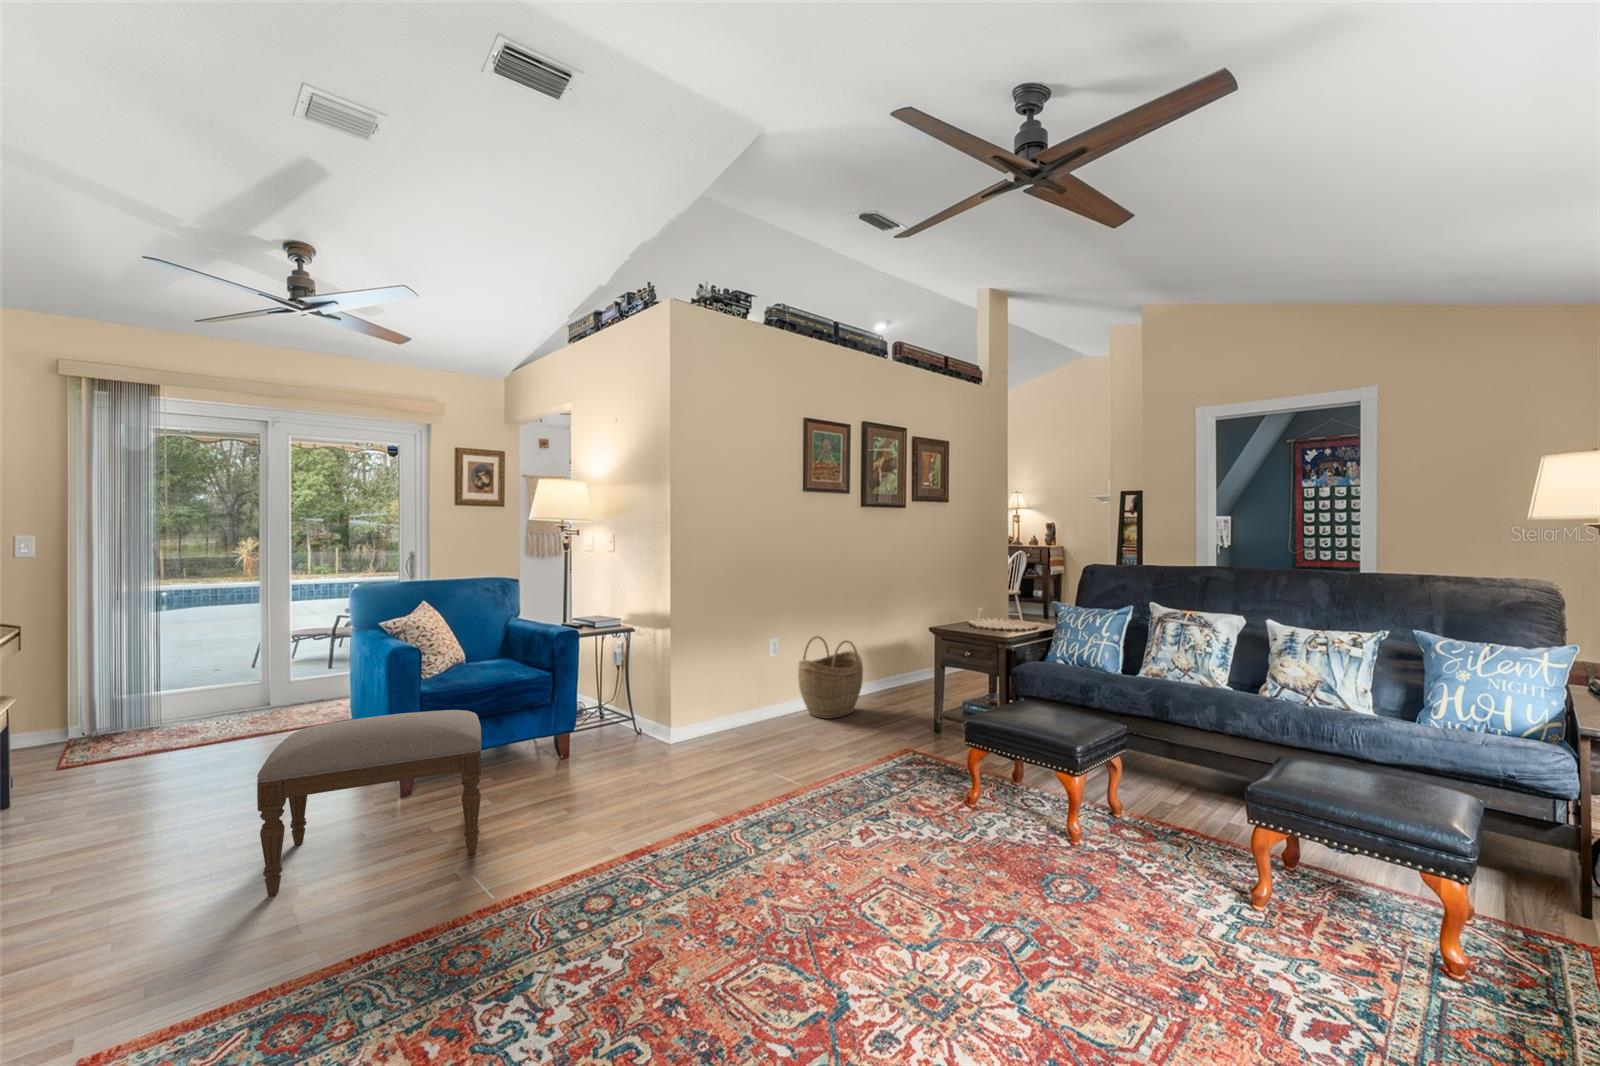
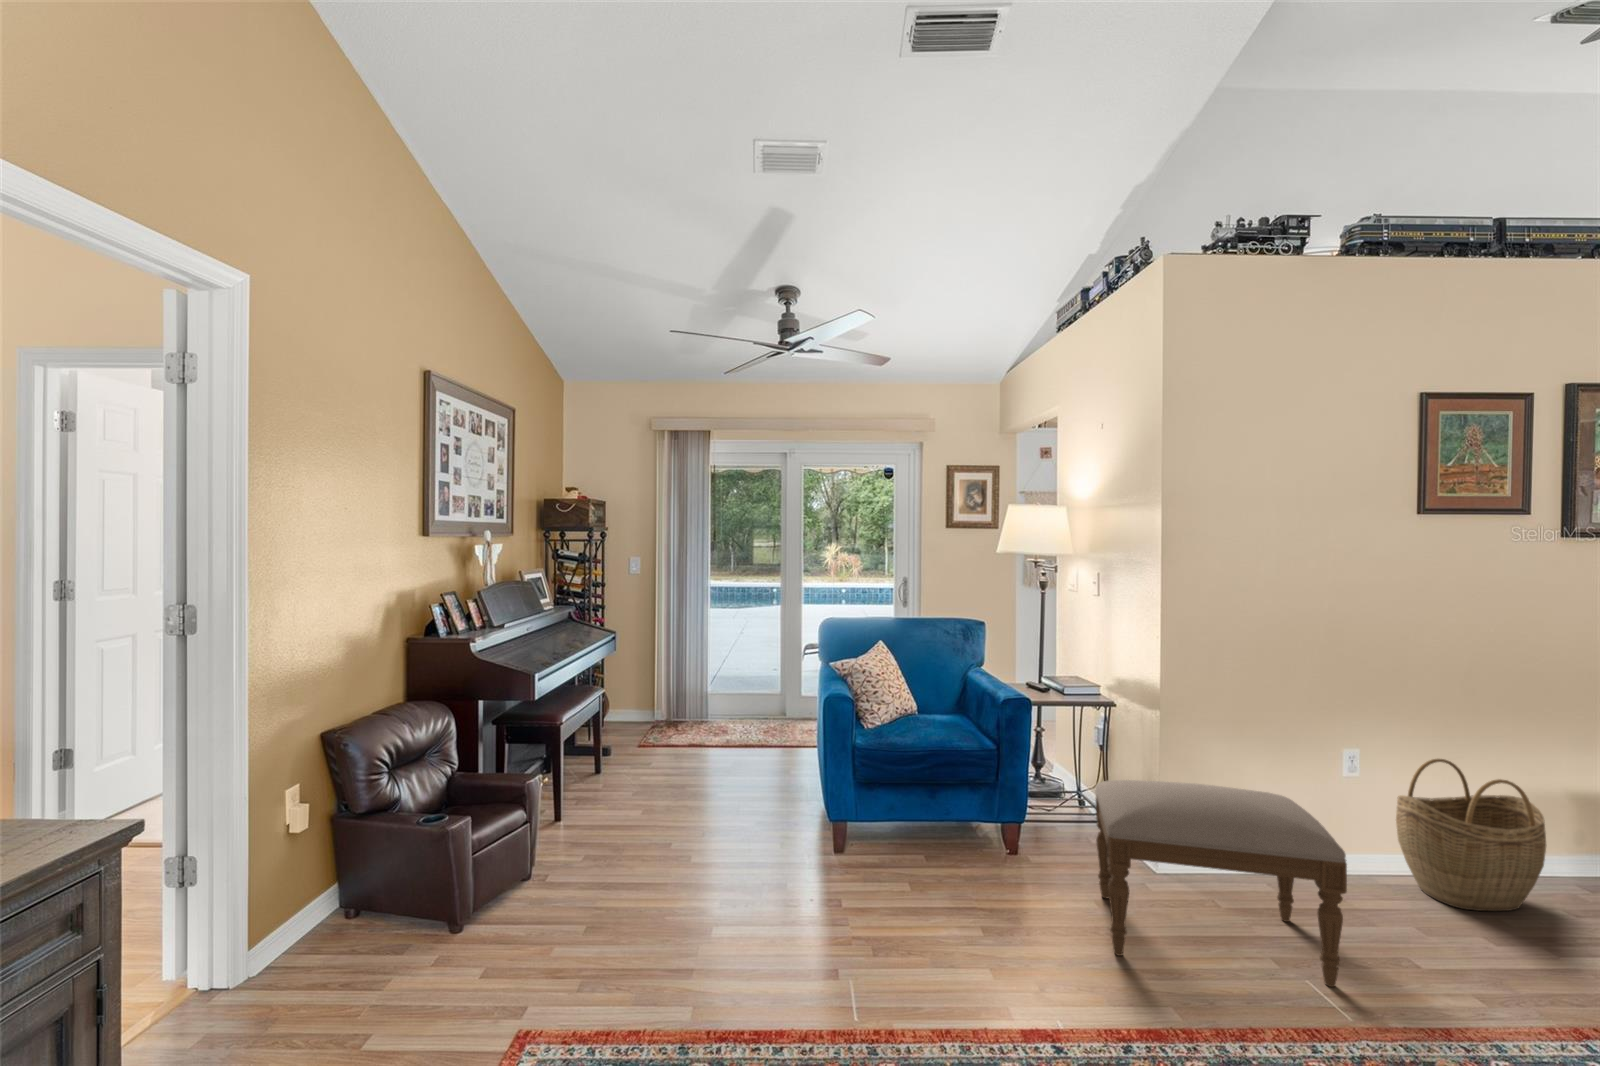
ottoman: present [257,710,481,896] -> present [1095,780,1347,987]

